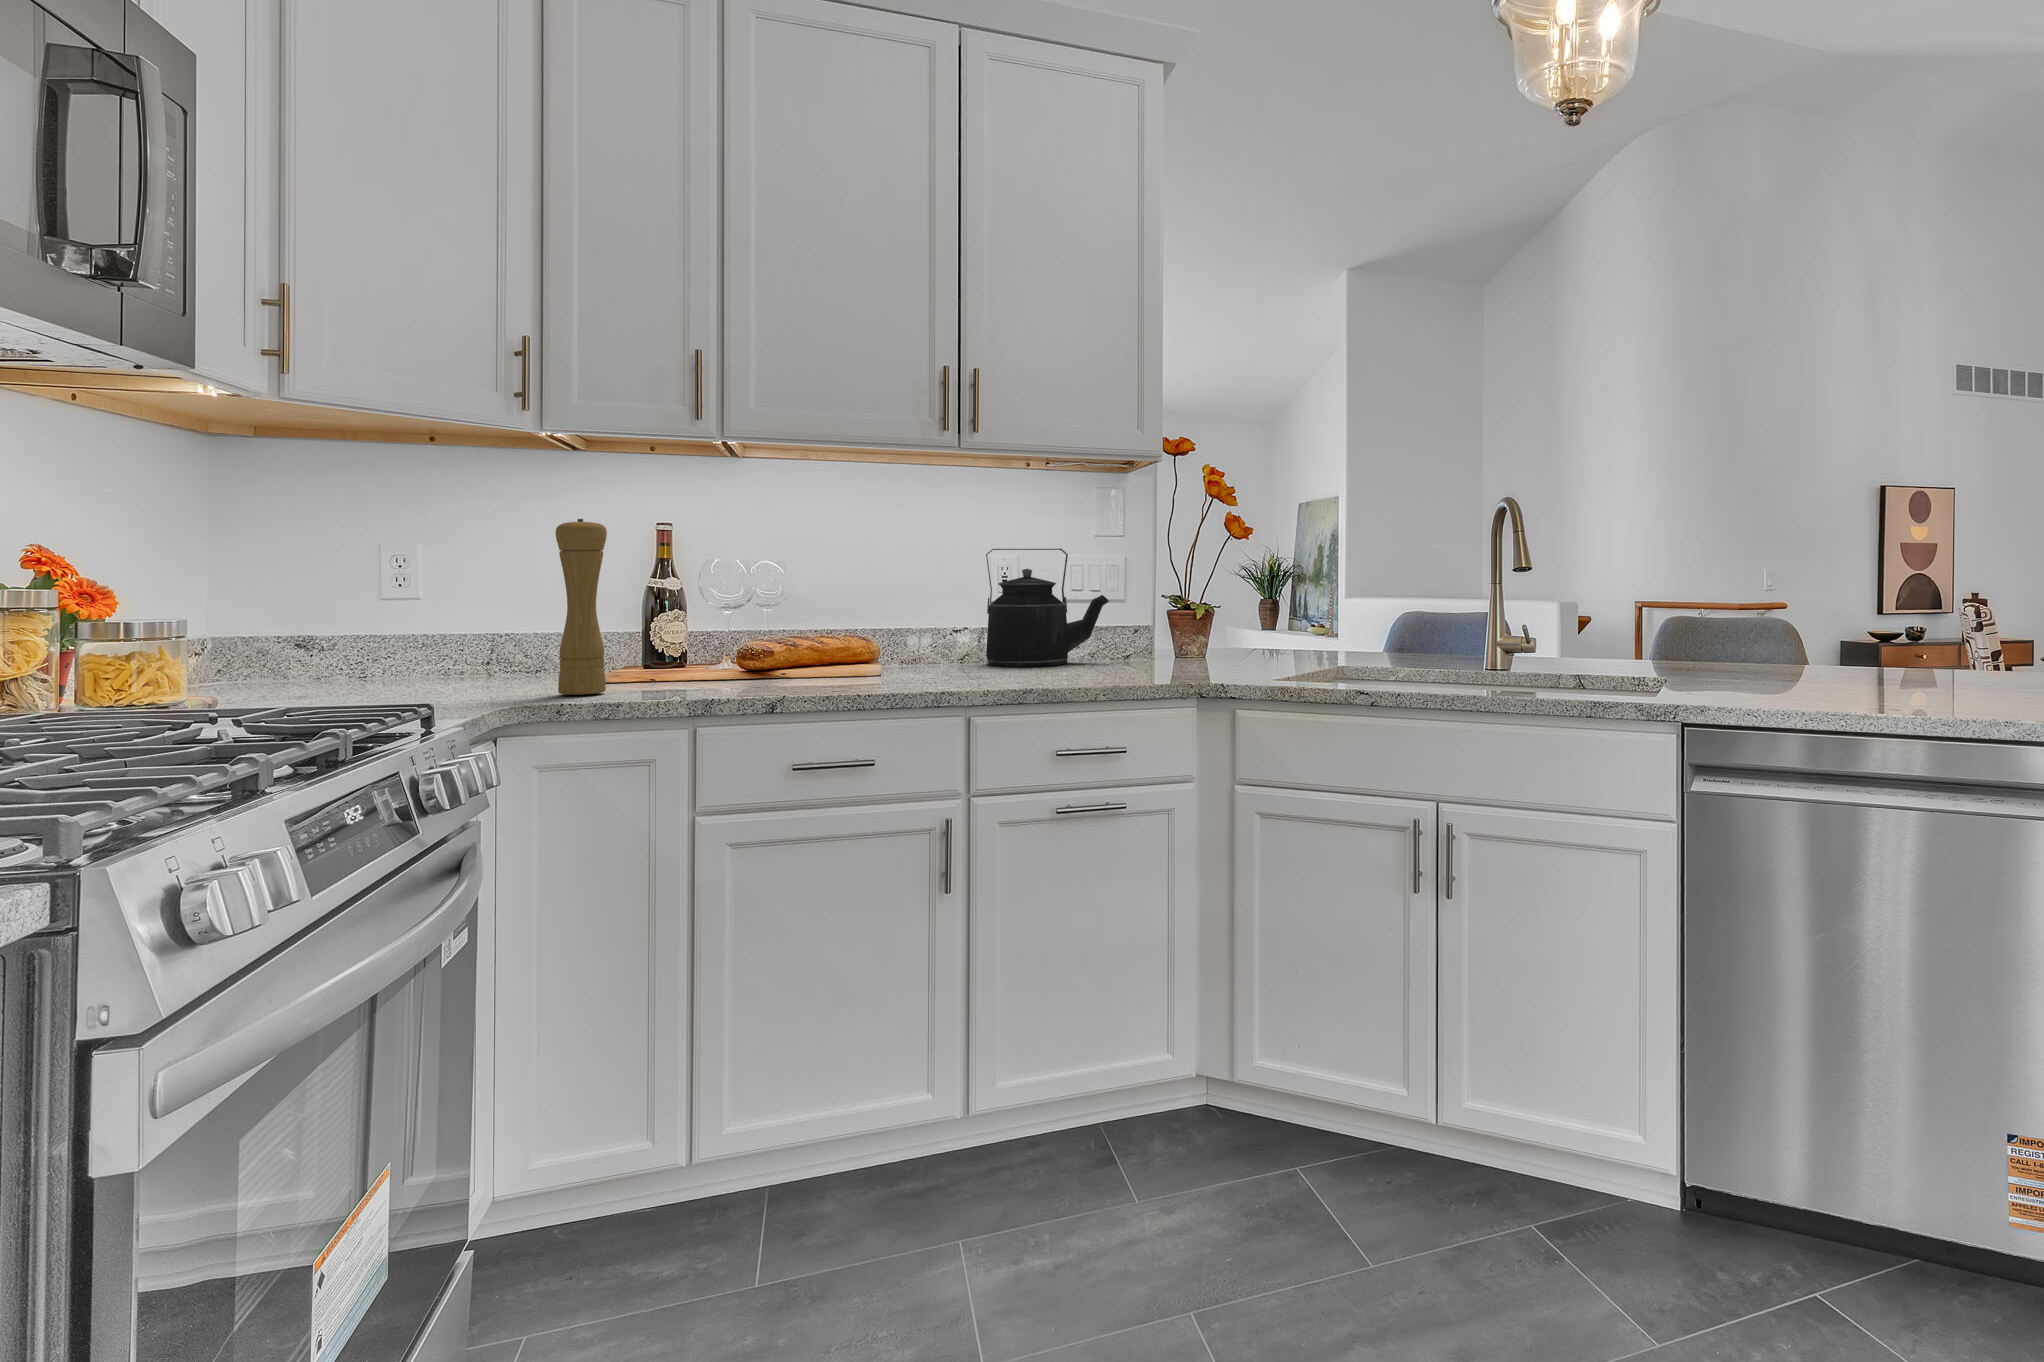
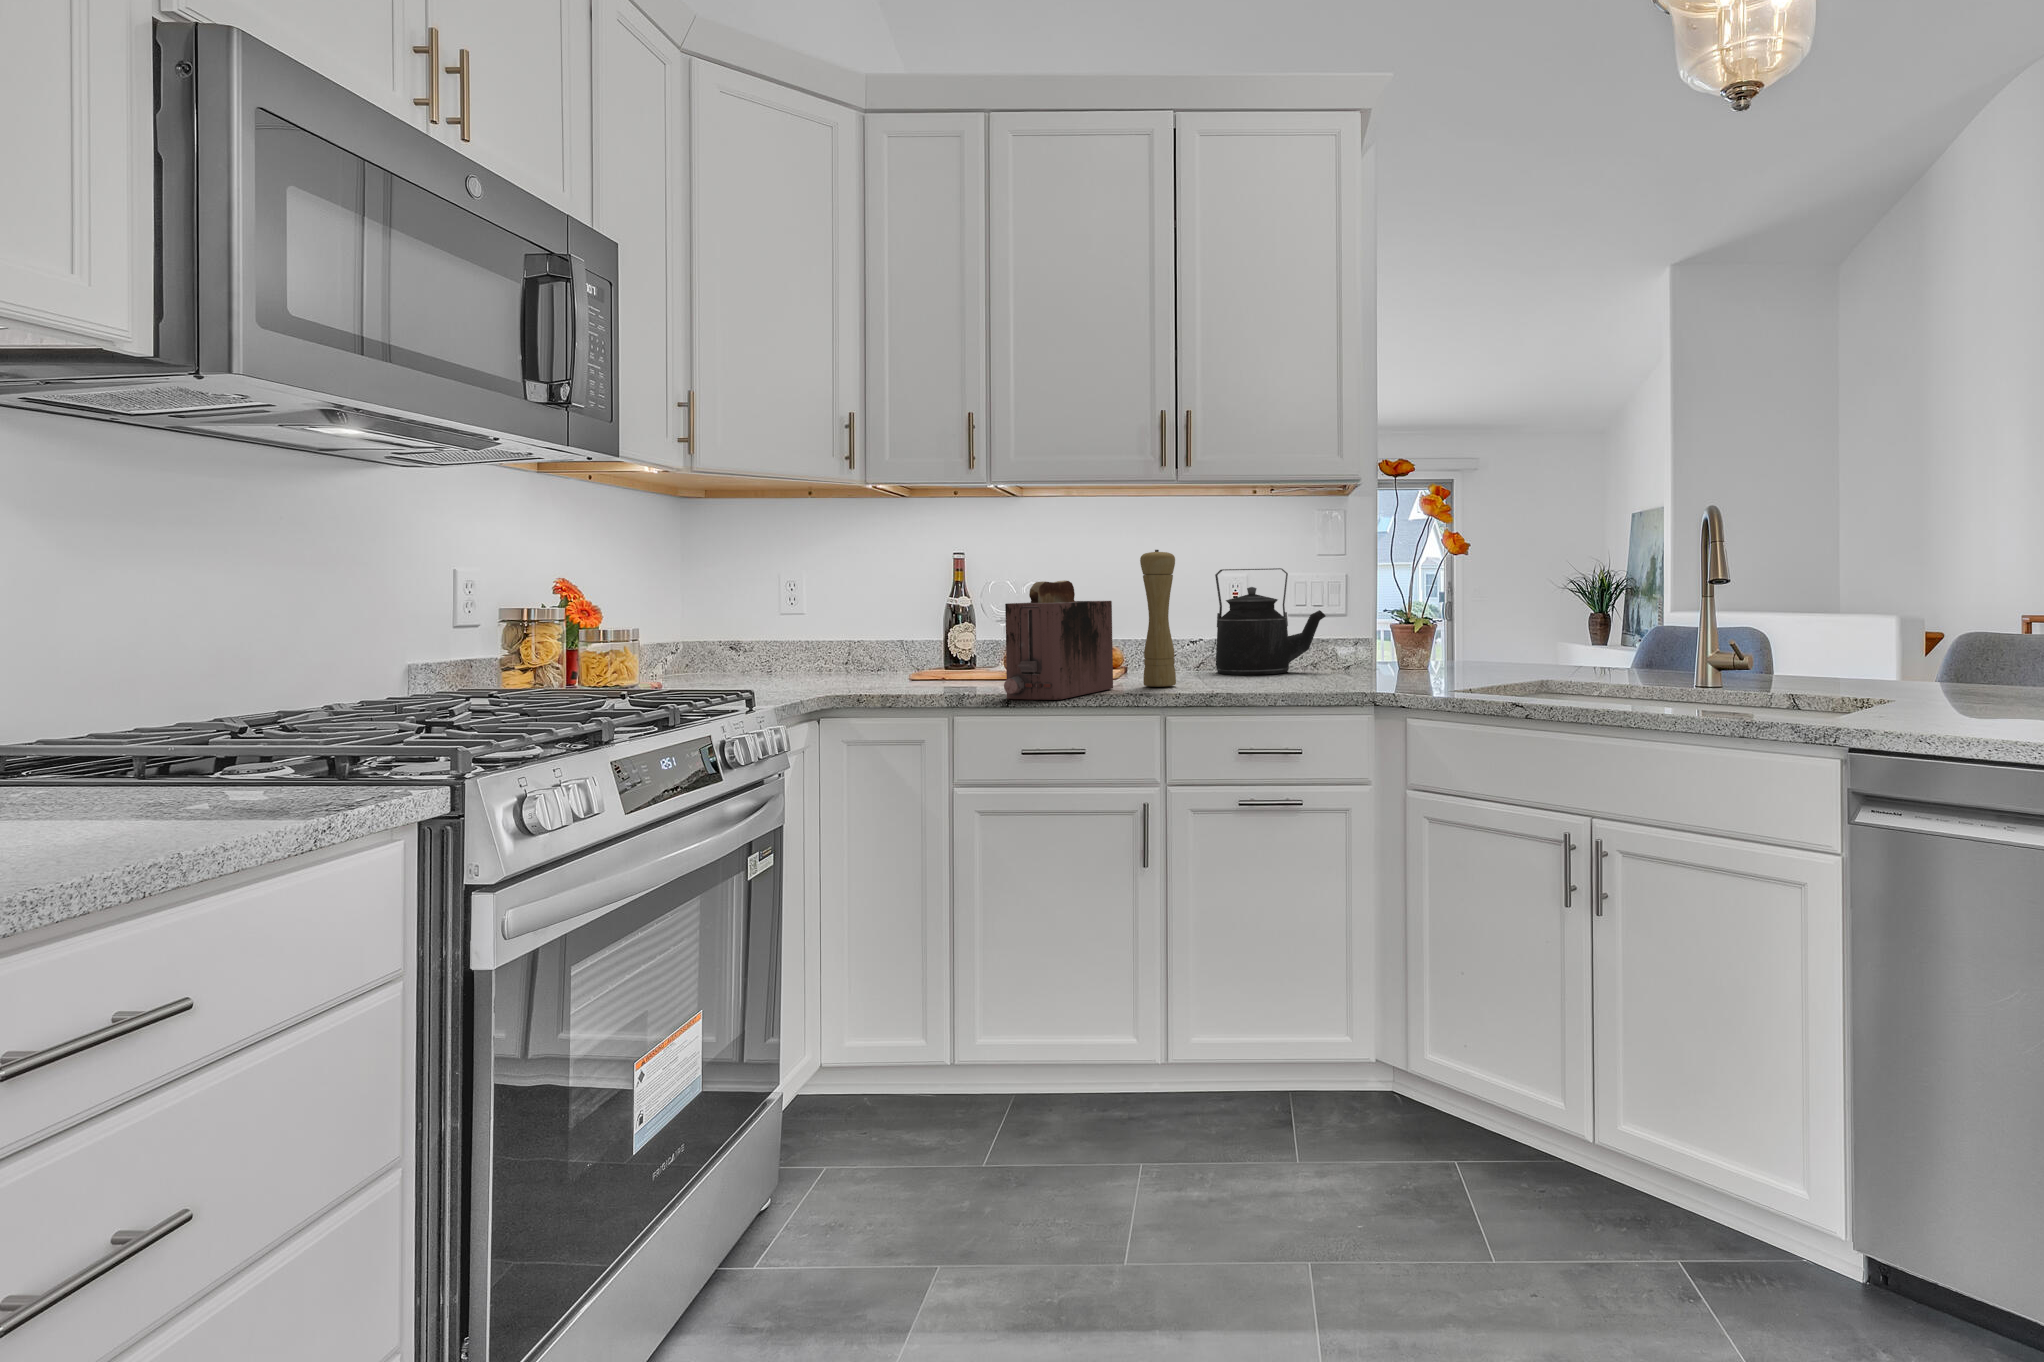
pepper mill: present [555,519,607,695] -> present [1140,550,1176,687]
toaster: none [789,559,901,699] -> present [1004,580,1113,700]

